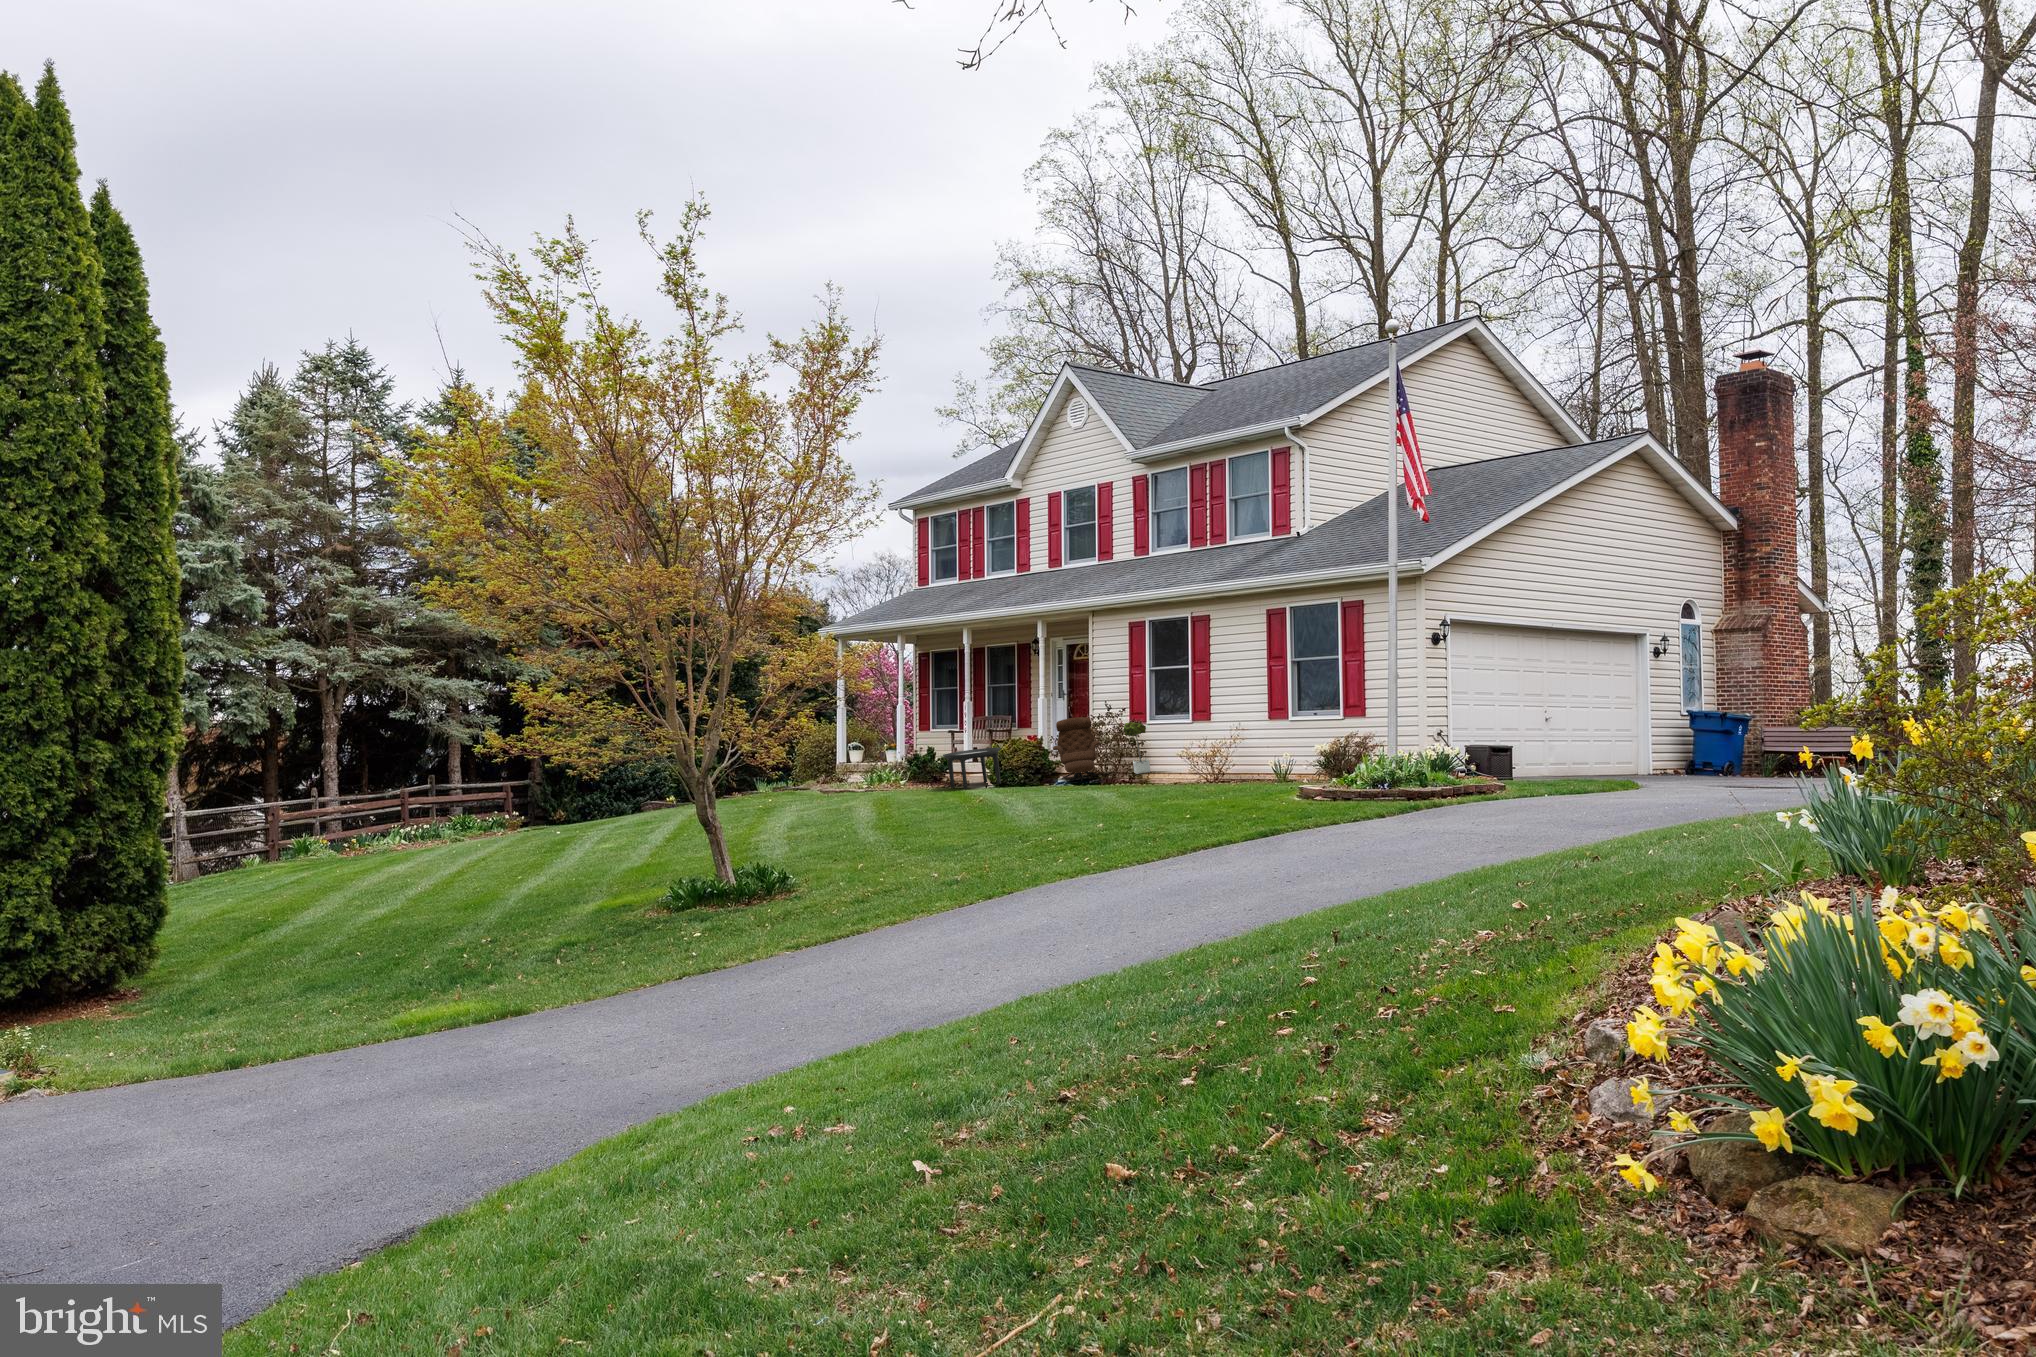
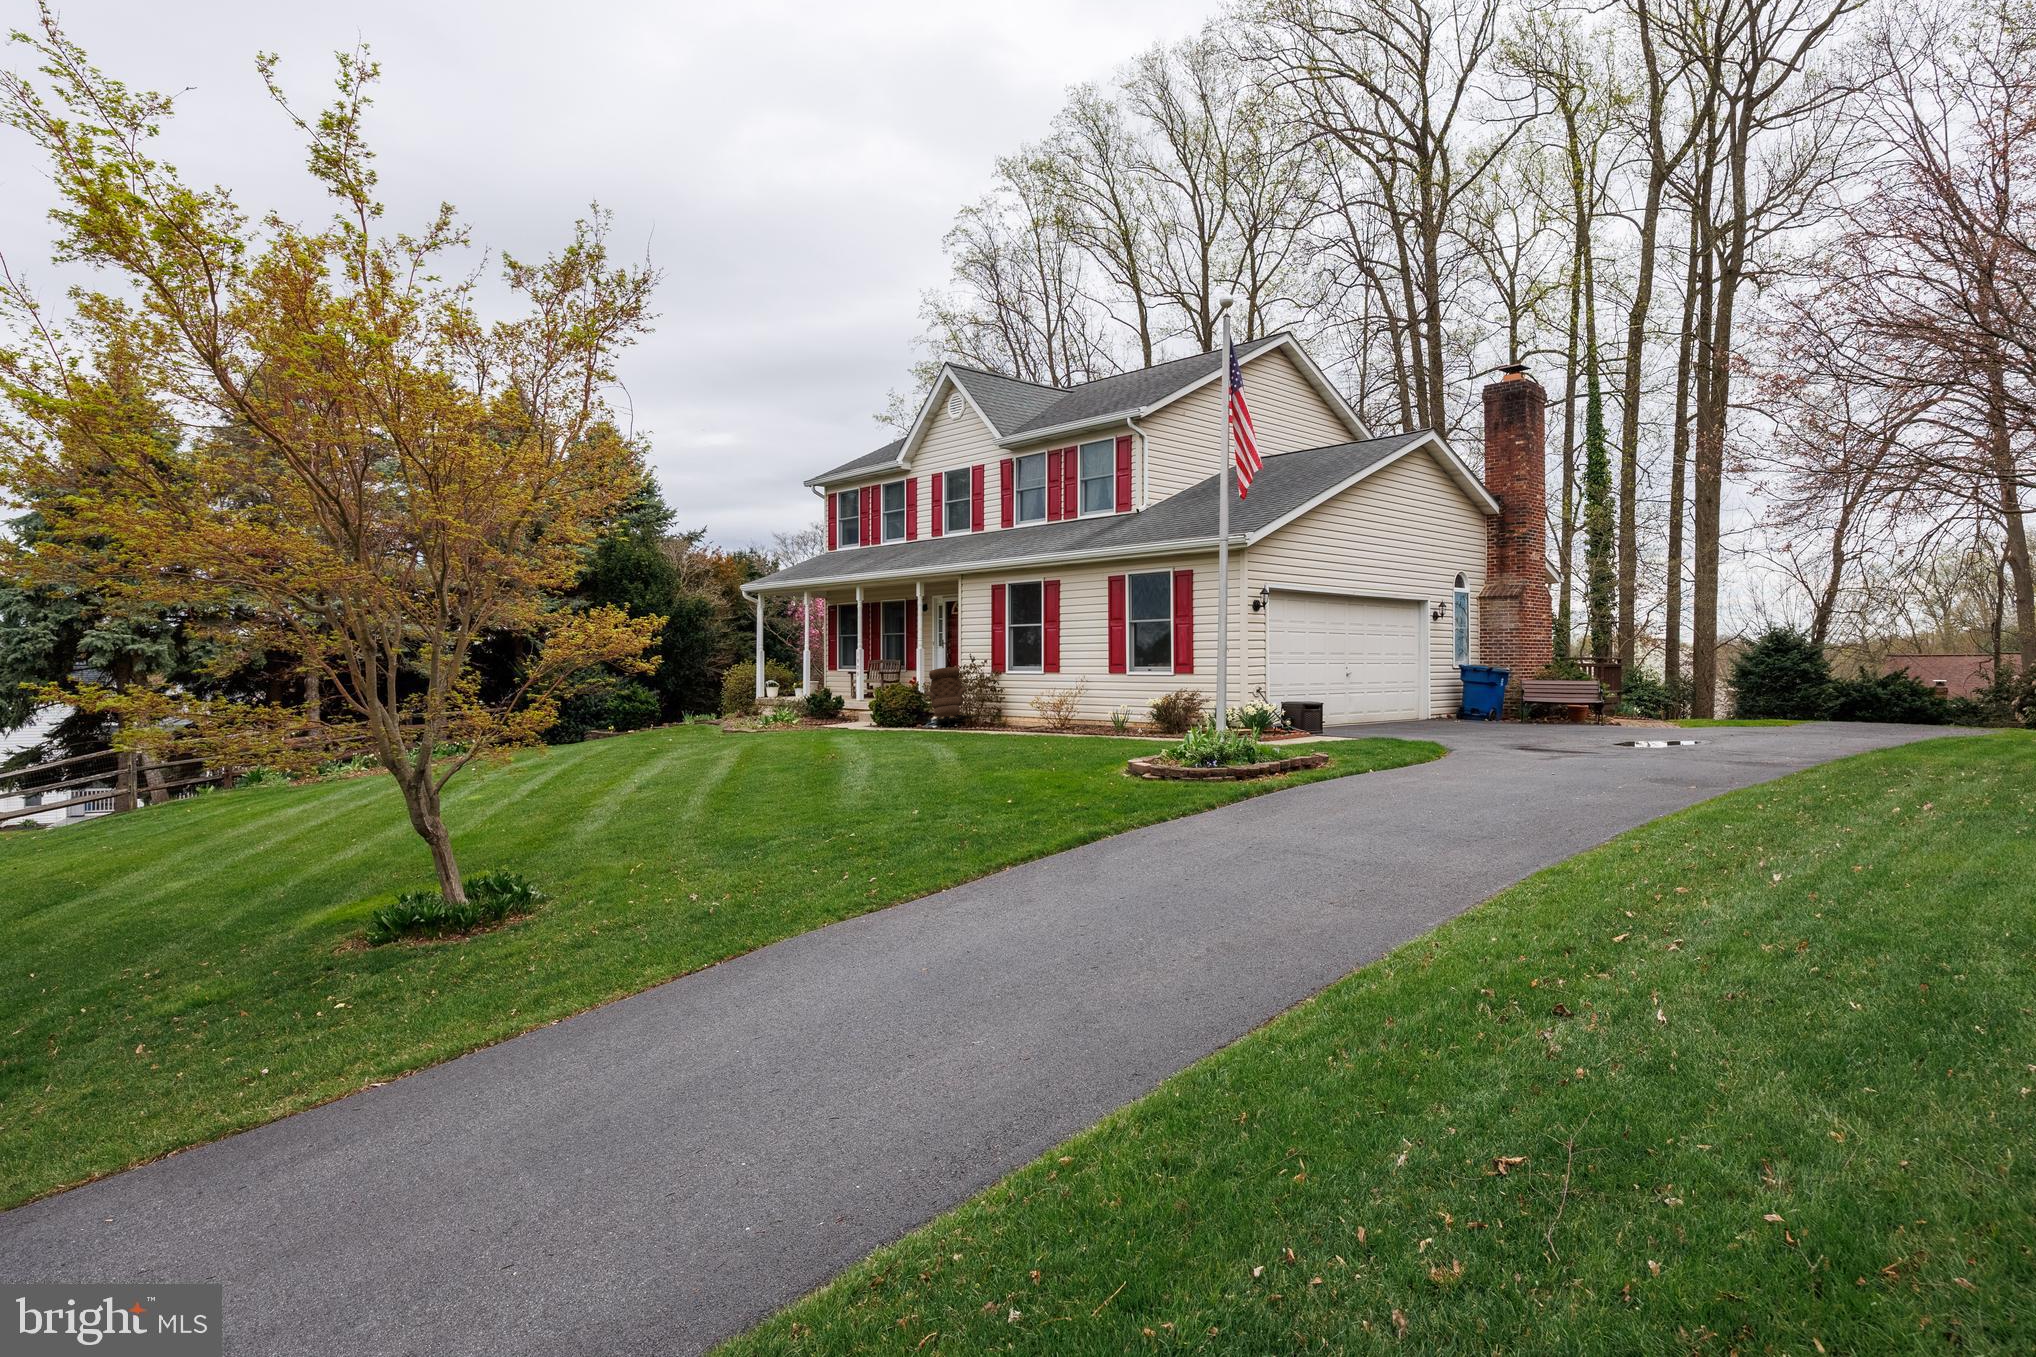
potted tree: present [1124,722,1151,774] -> none [986,672,1009,717]
round table: present [943,748,1001,789] -> none [830,692,882,729]

